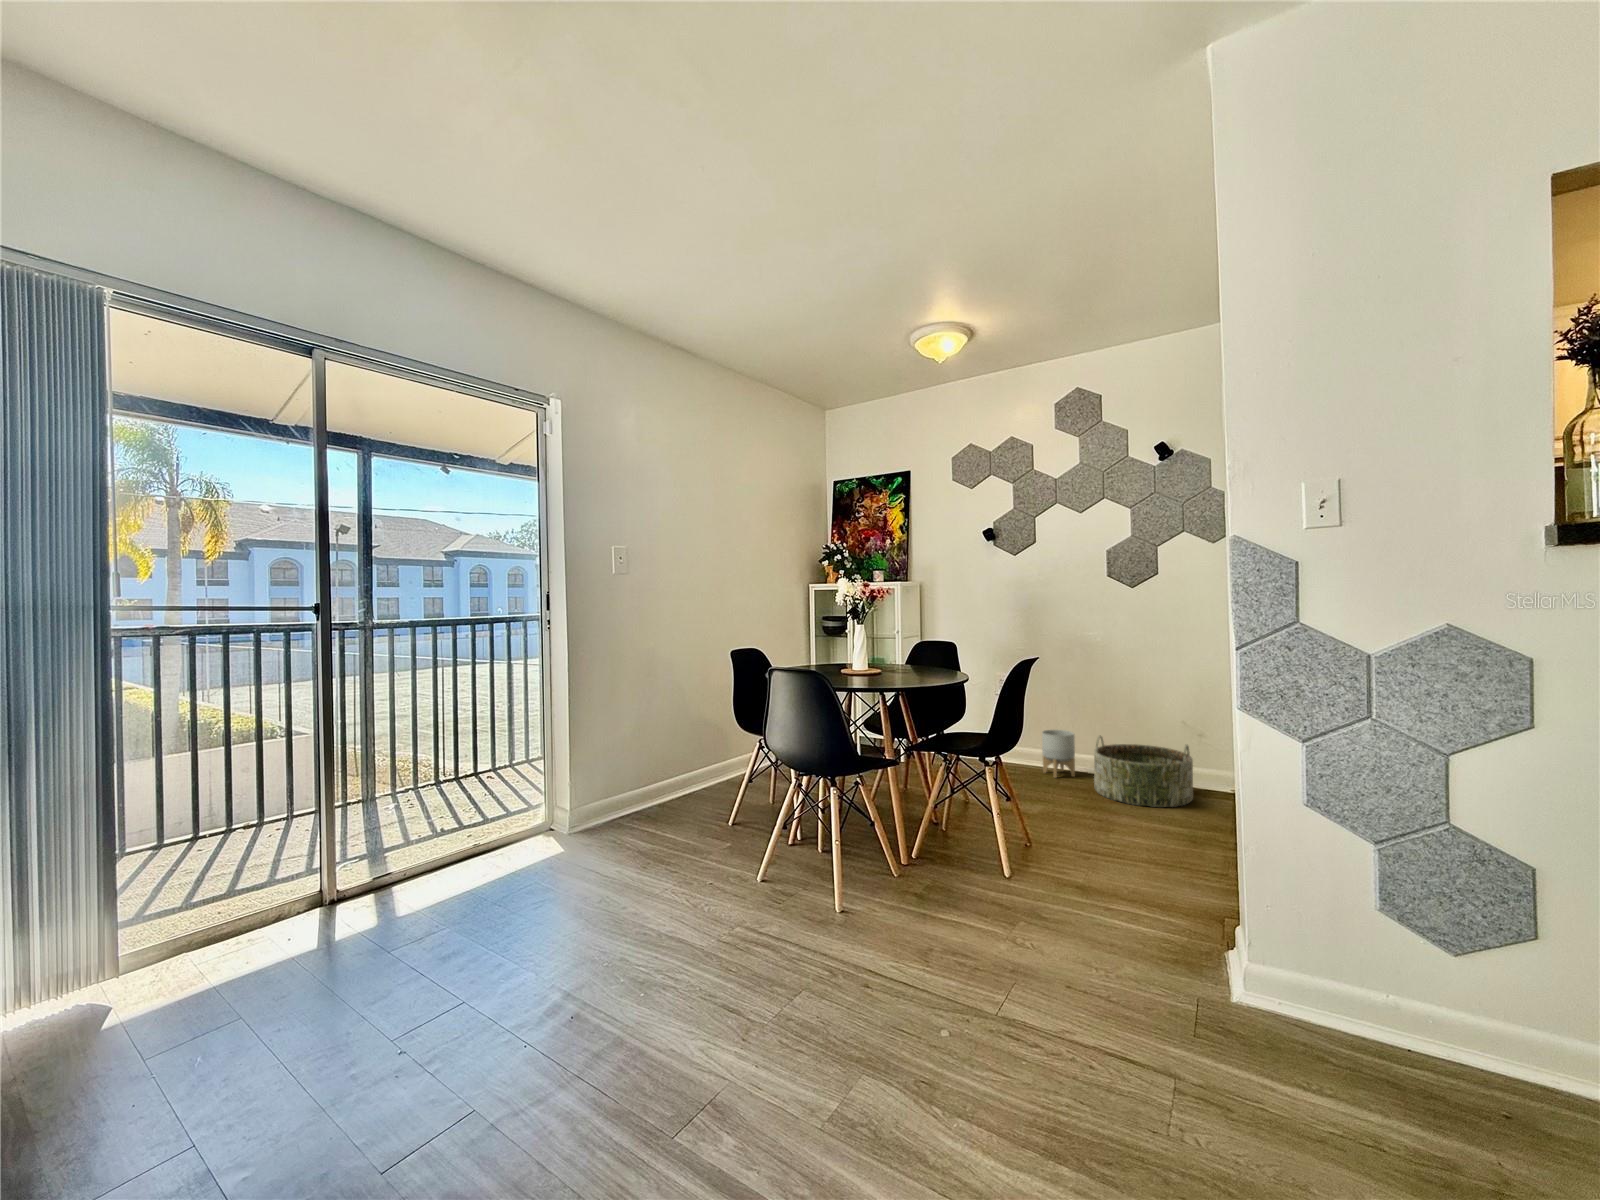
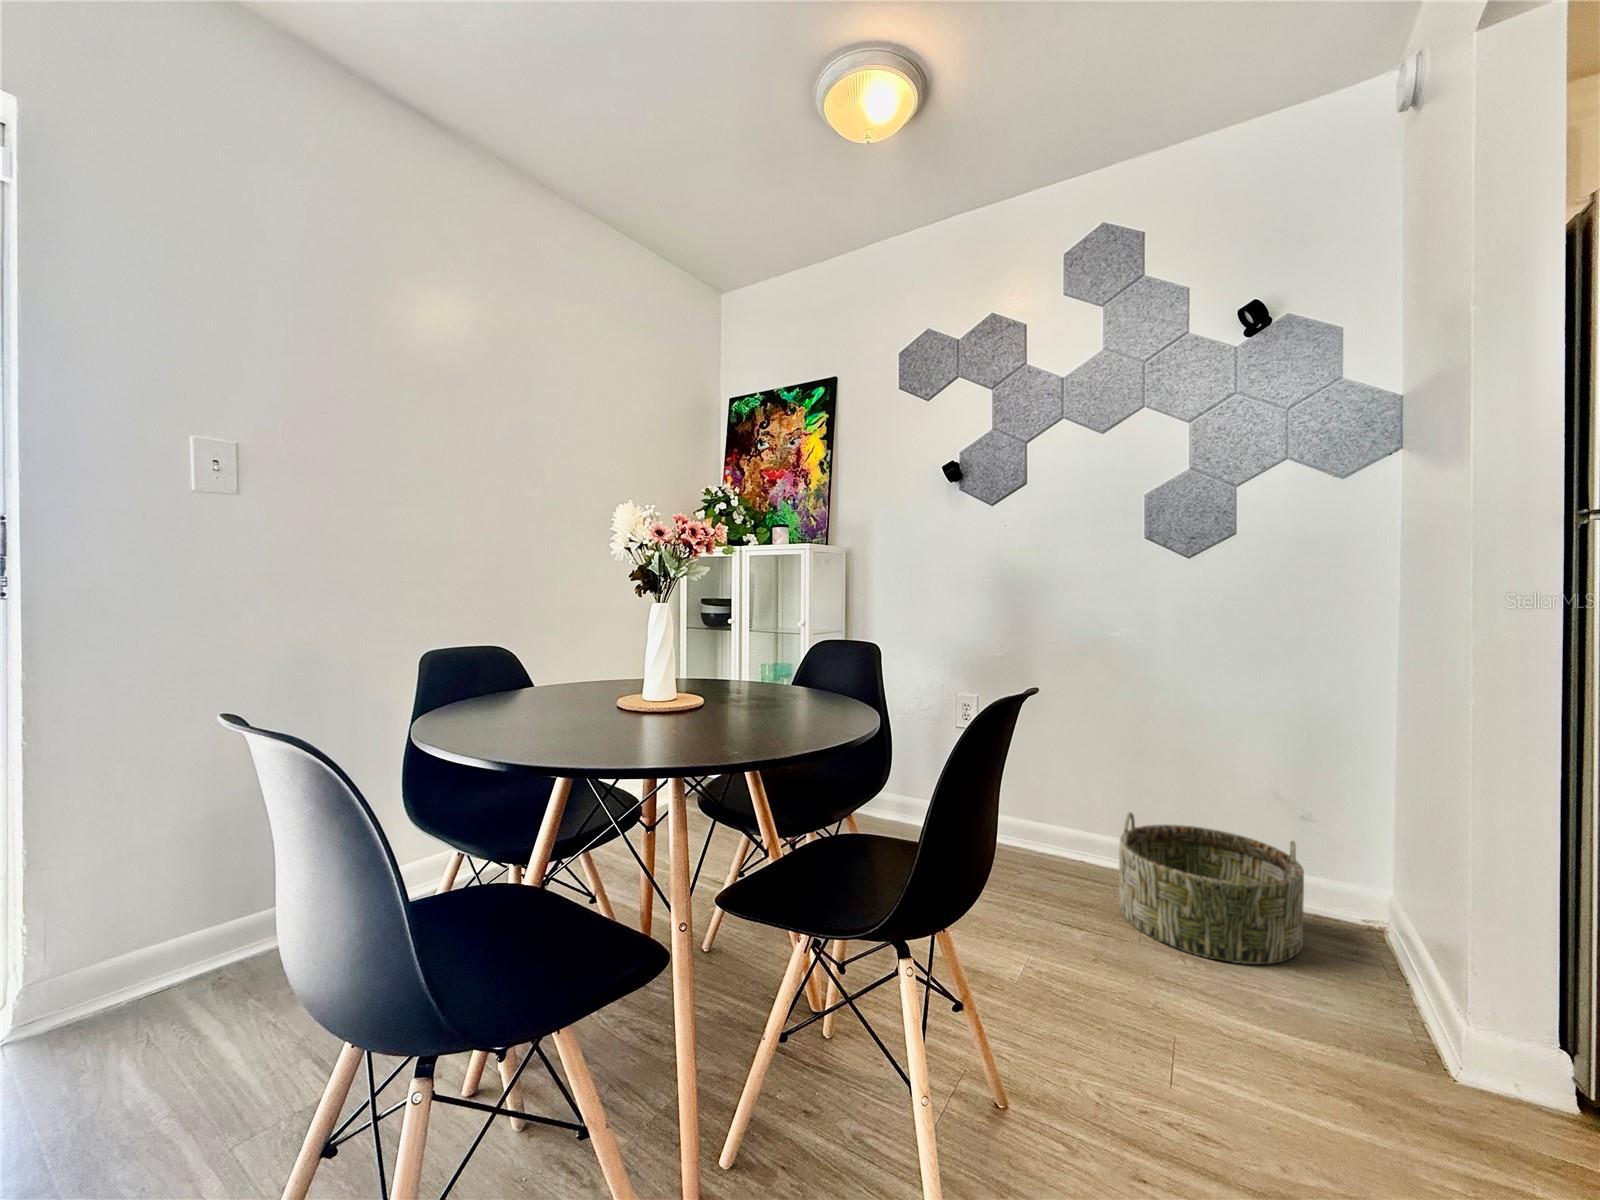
planter: present [1042,730,1075,778] -> none [1028,791,1083,877]

